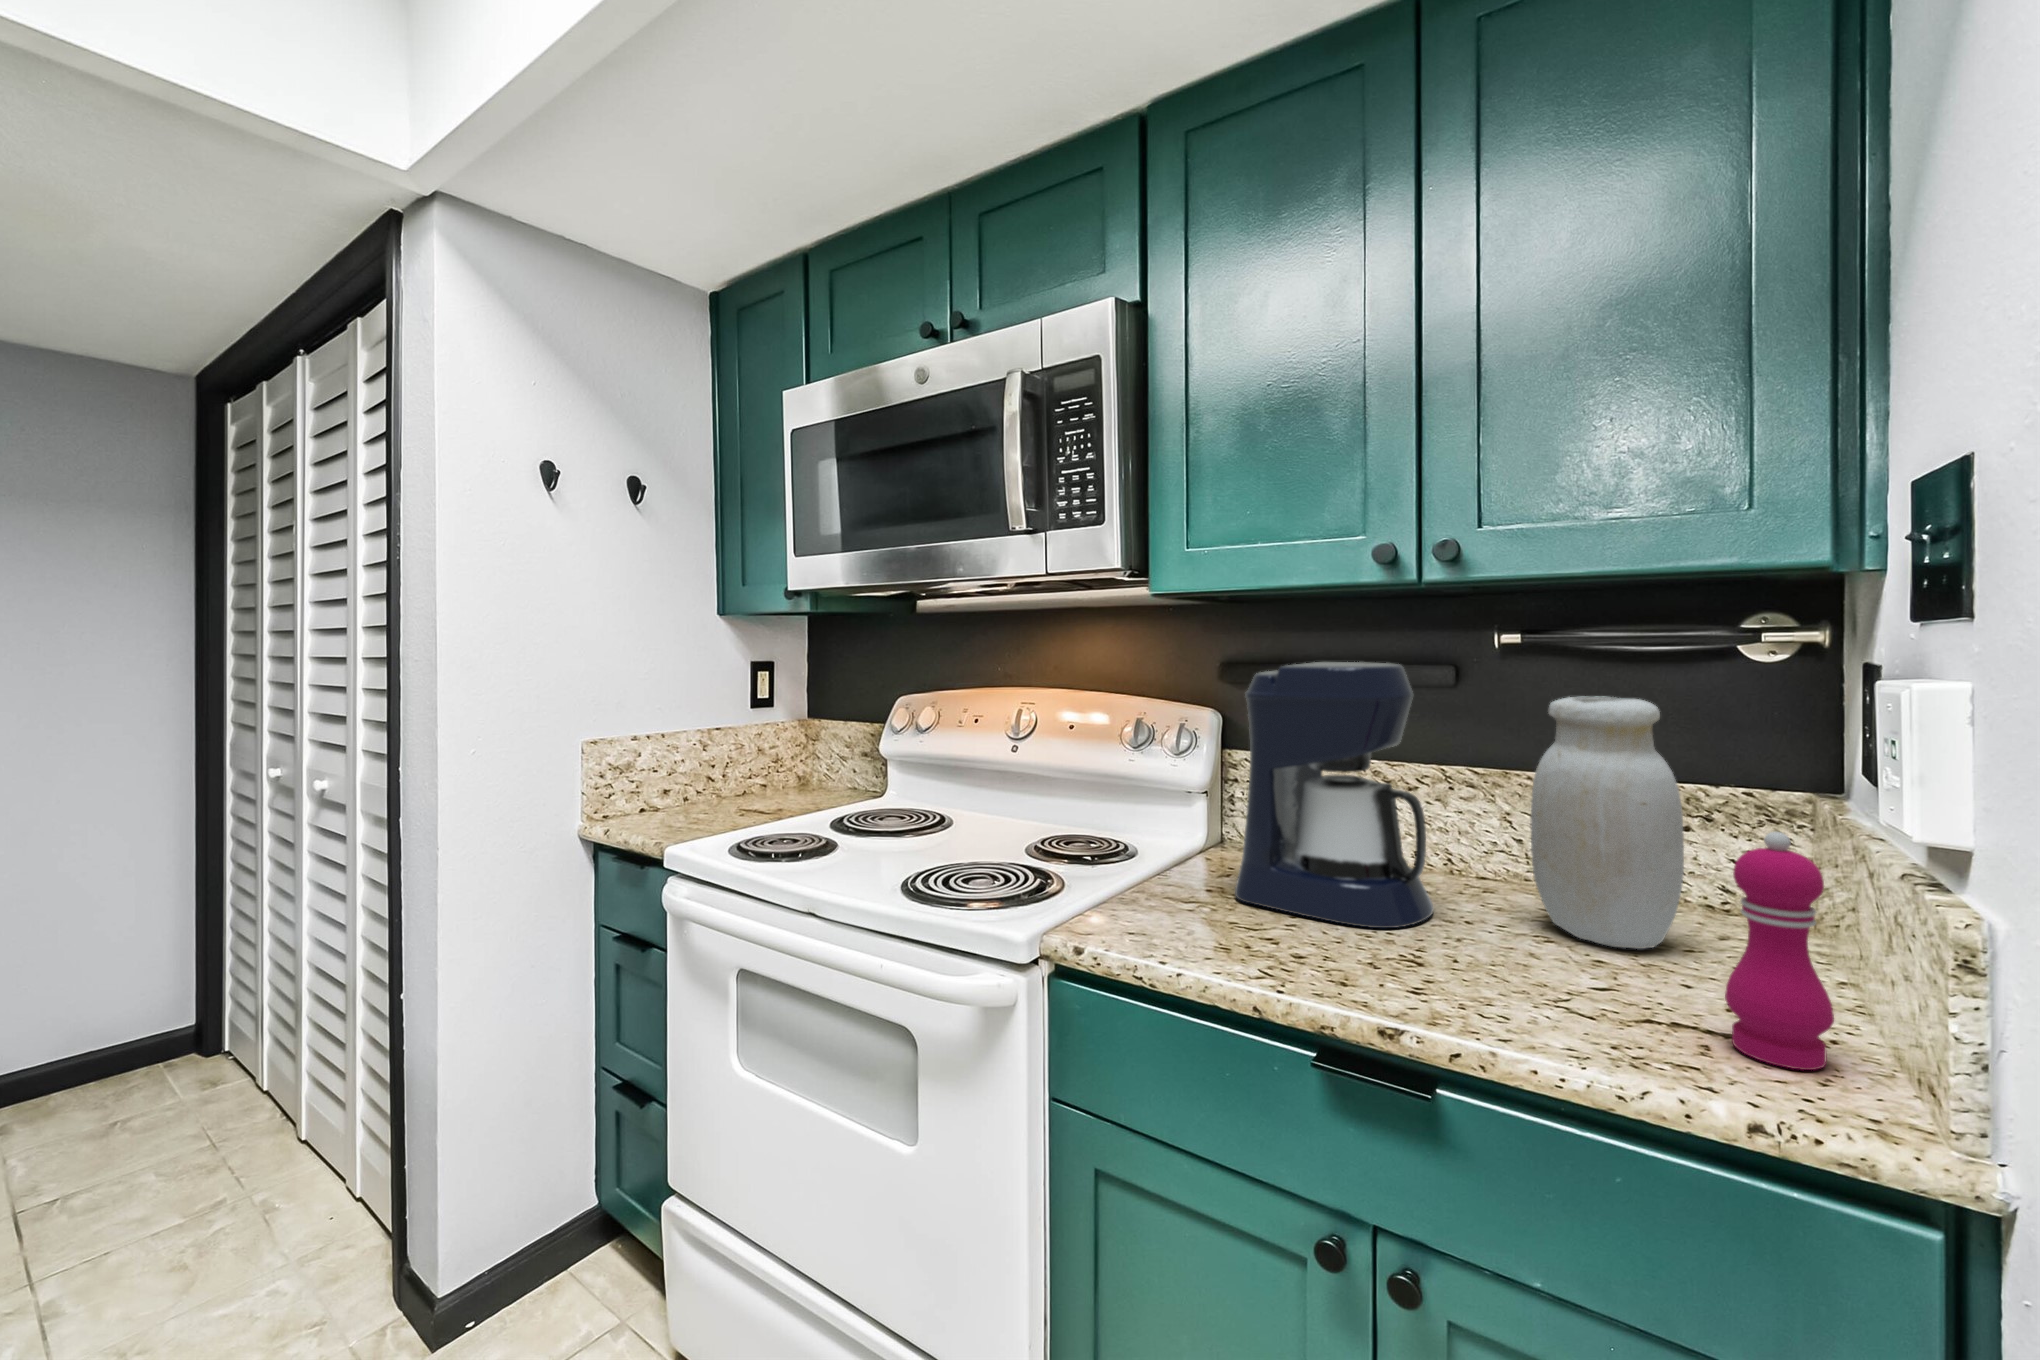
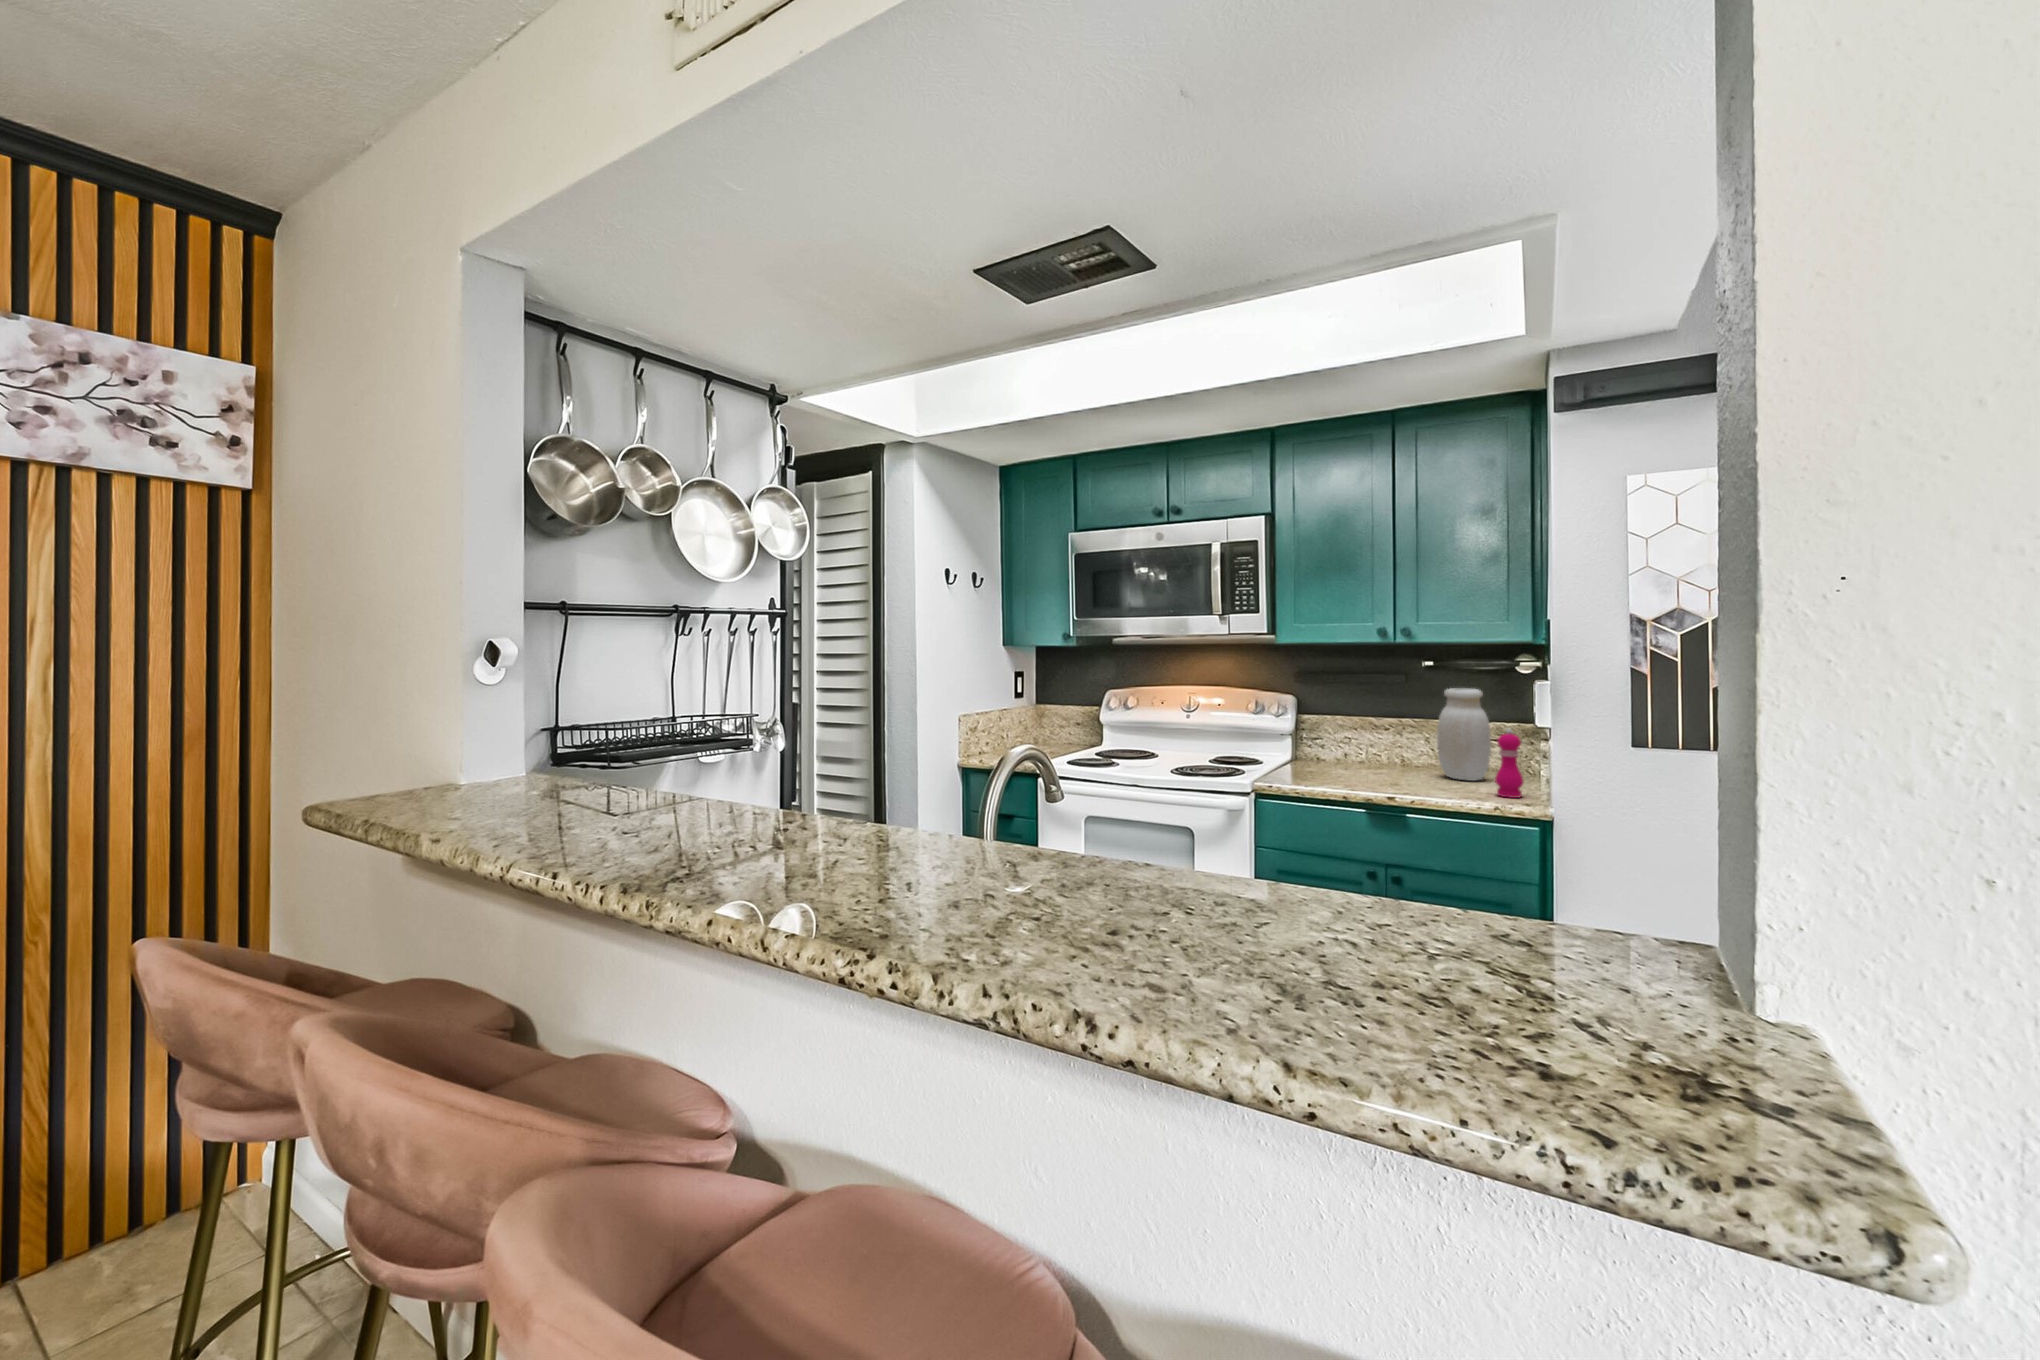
coffee maker: present [1235,662,1433,928] -> none [1319,674,1400,779]

